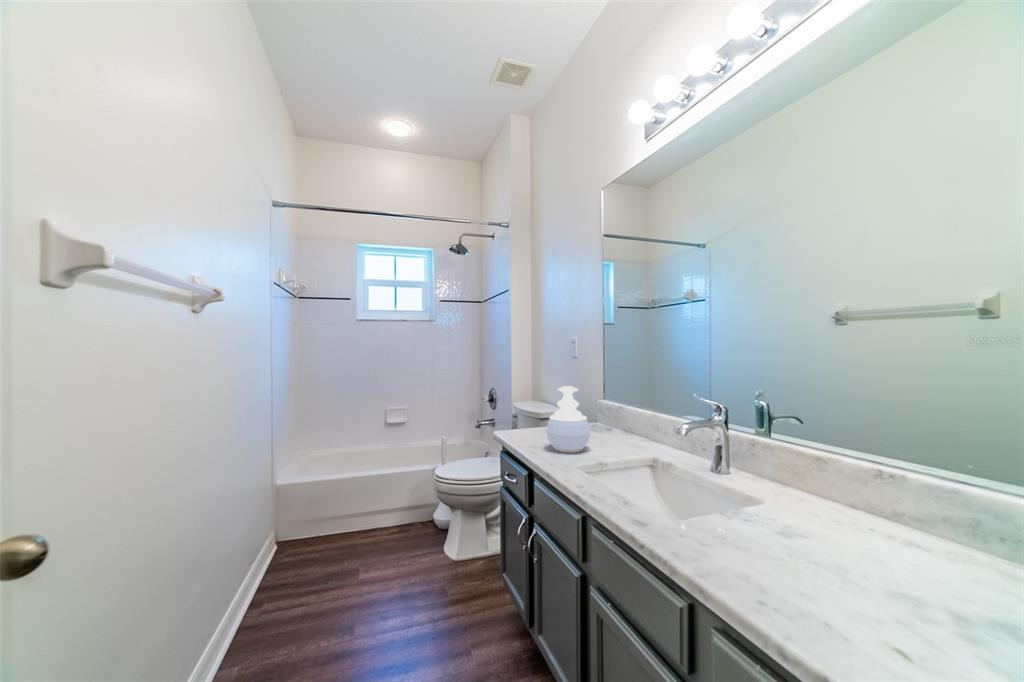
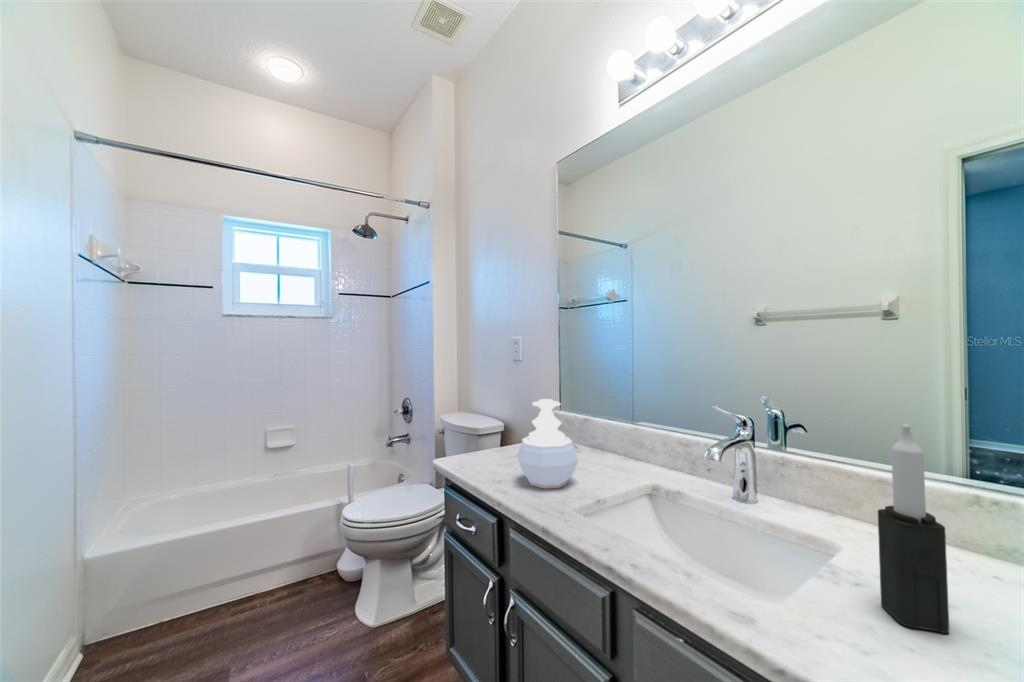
candle: none [744,402,778,543] -> present [878,424,949,633]

